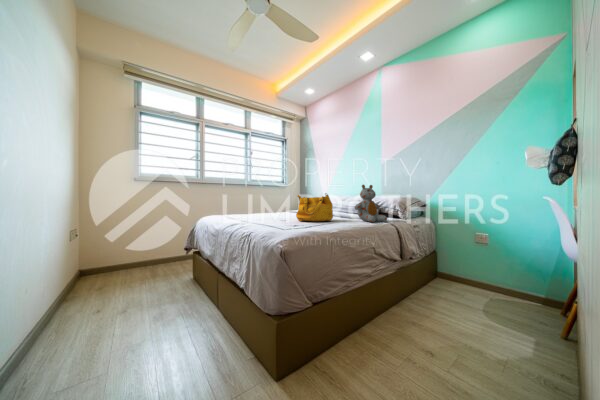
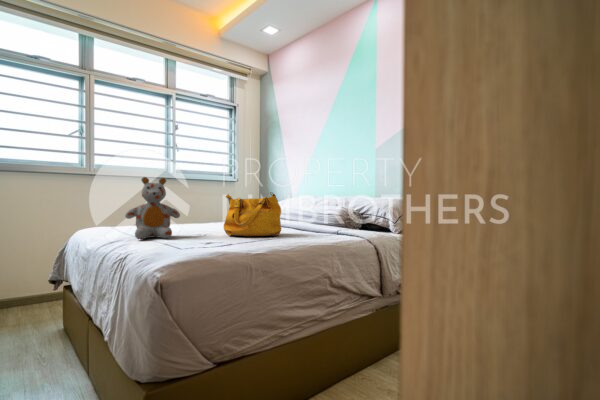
stuffed bear: present [355,185,387,222] -> present [125,177,180,239]

